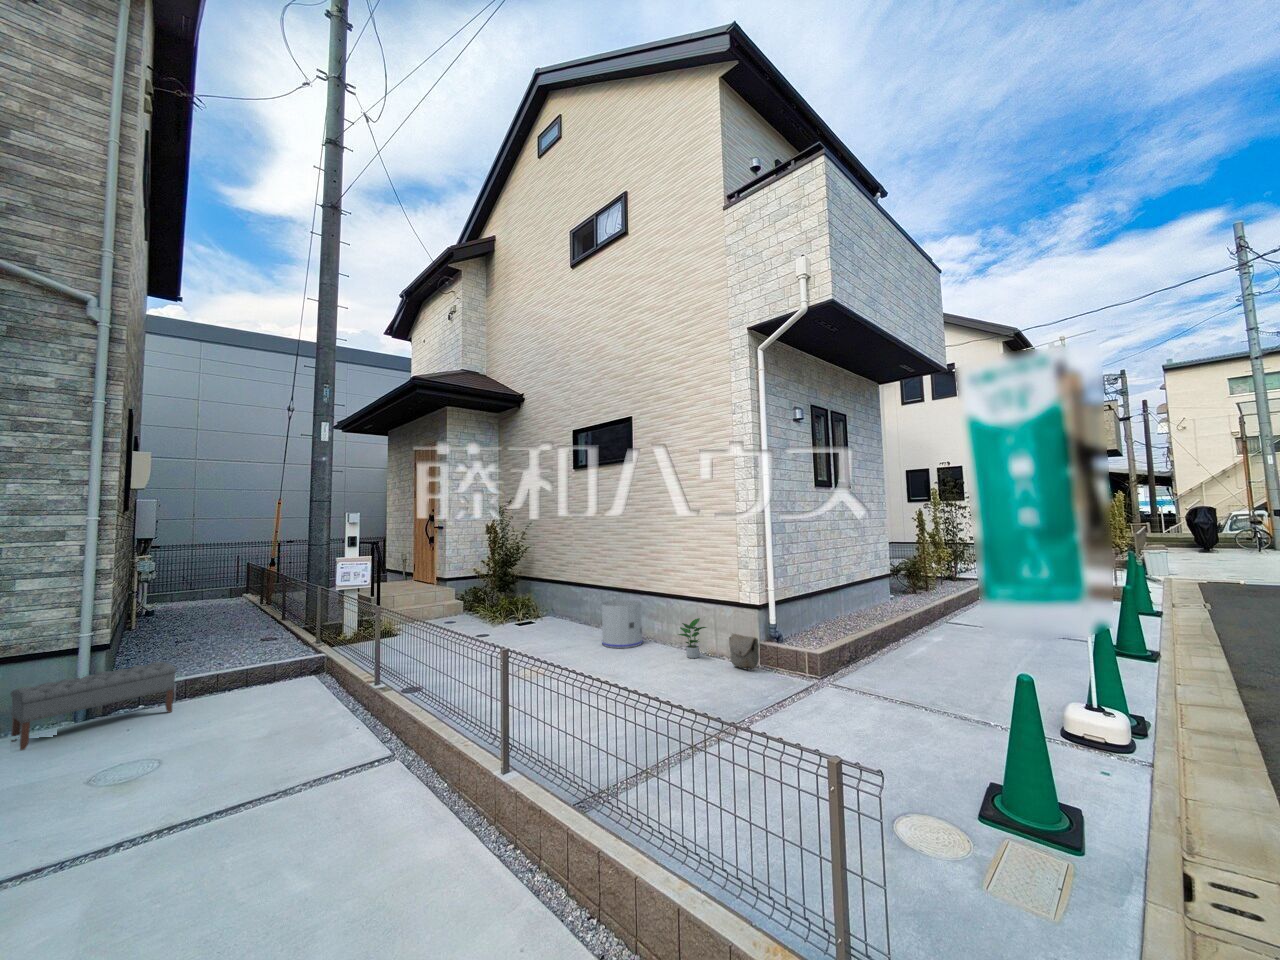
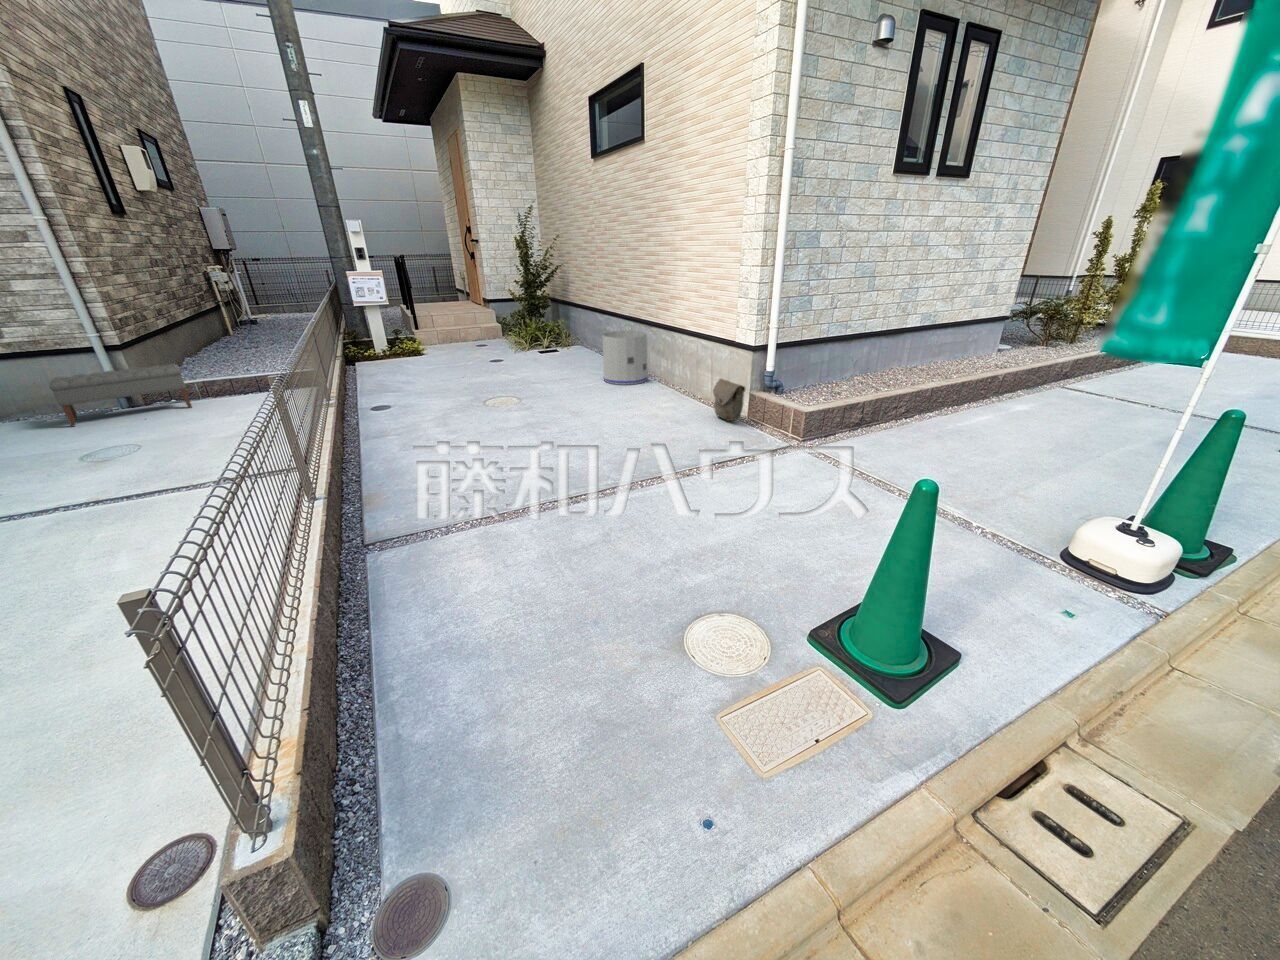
potted plant: present [679,618,706,658] -> none [667,357,702,402]

